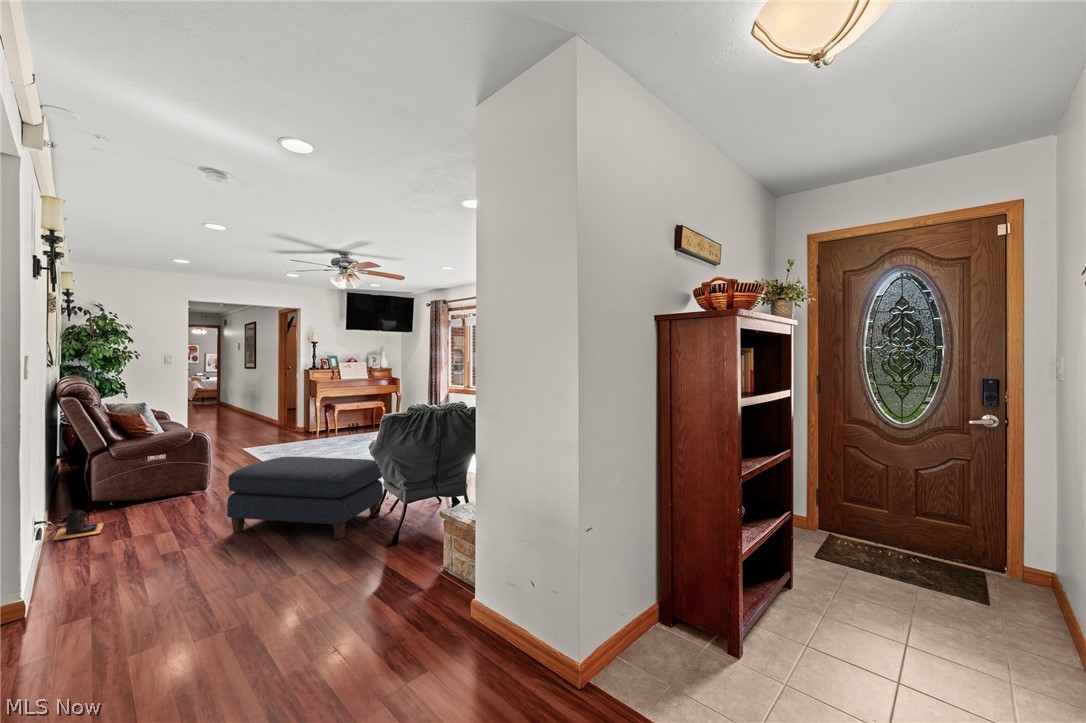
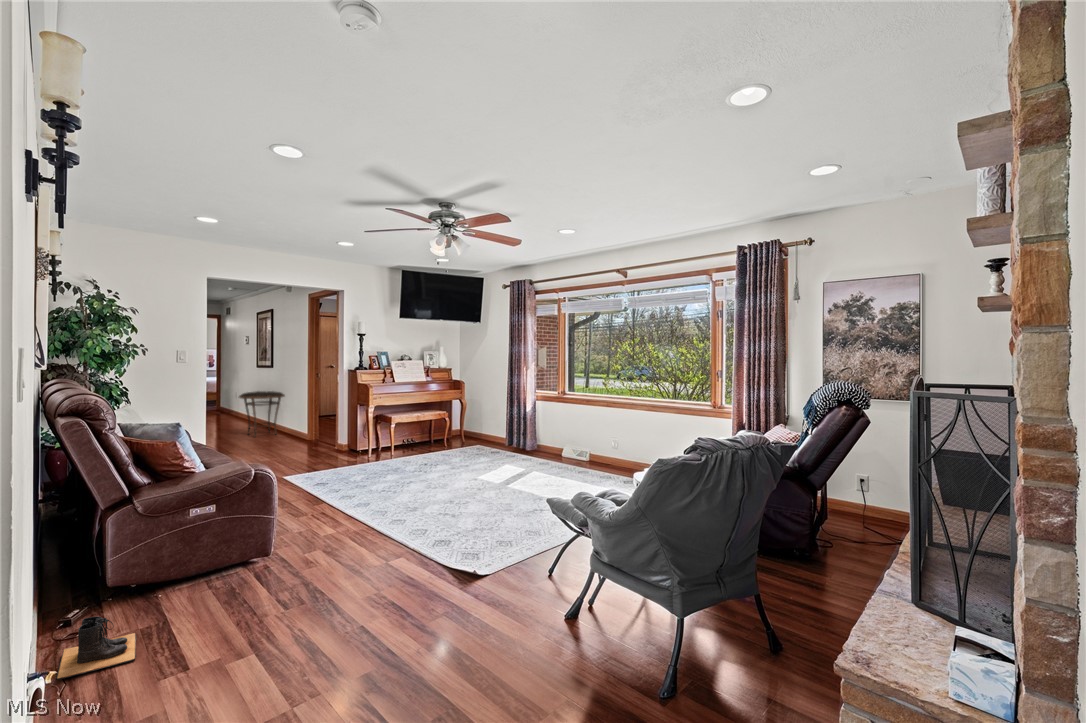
side table: none [223,387,261,423] -> present [239,391,285,436]
ottoman: present [227,457,383,539] -> none [352,517,584,682]

